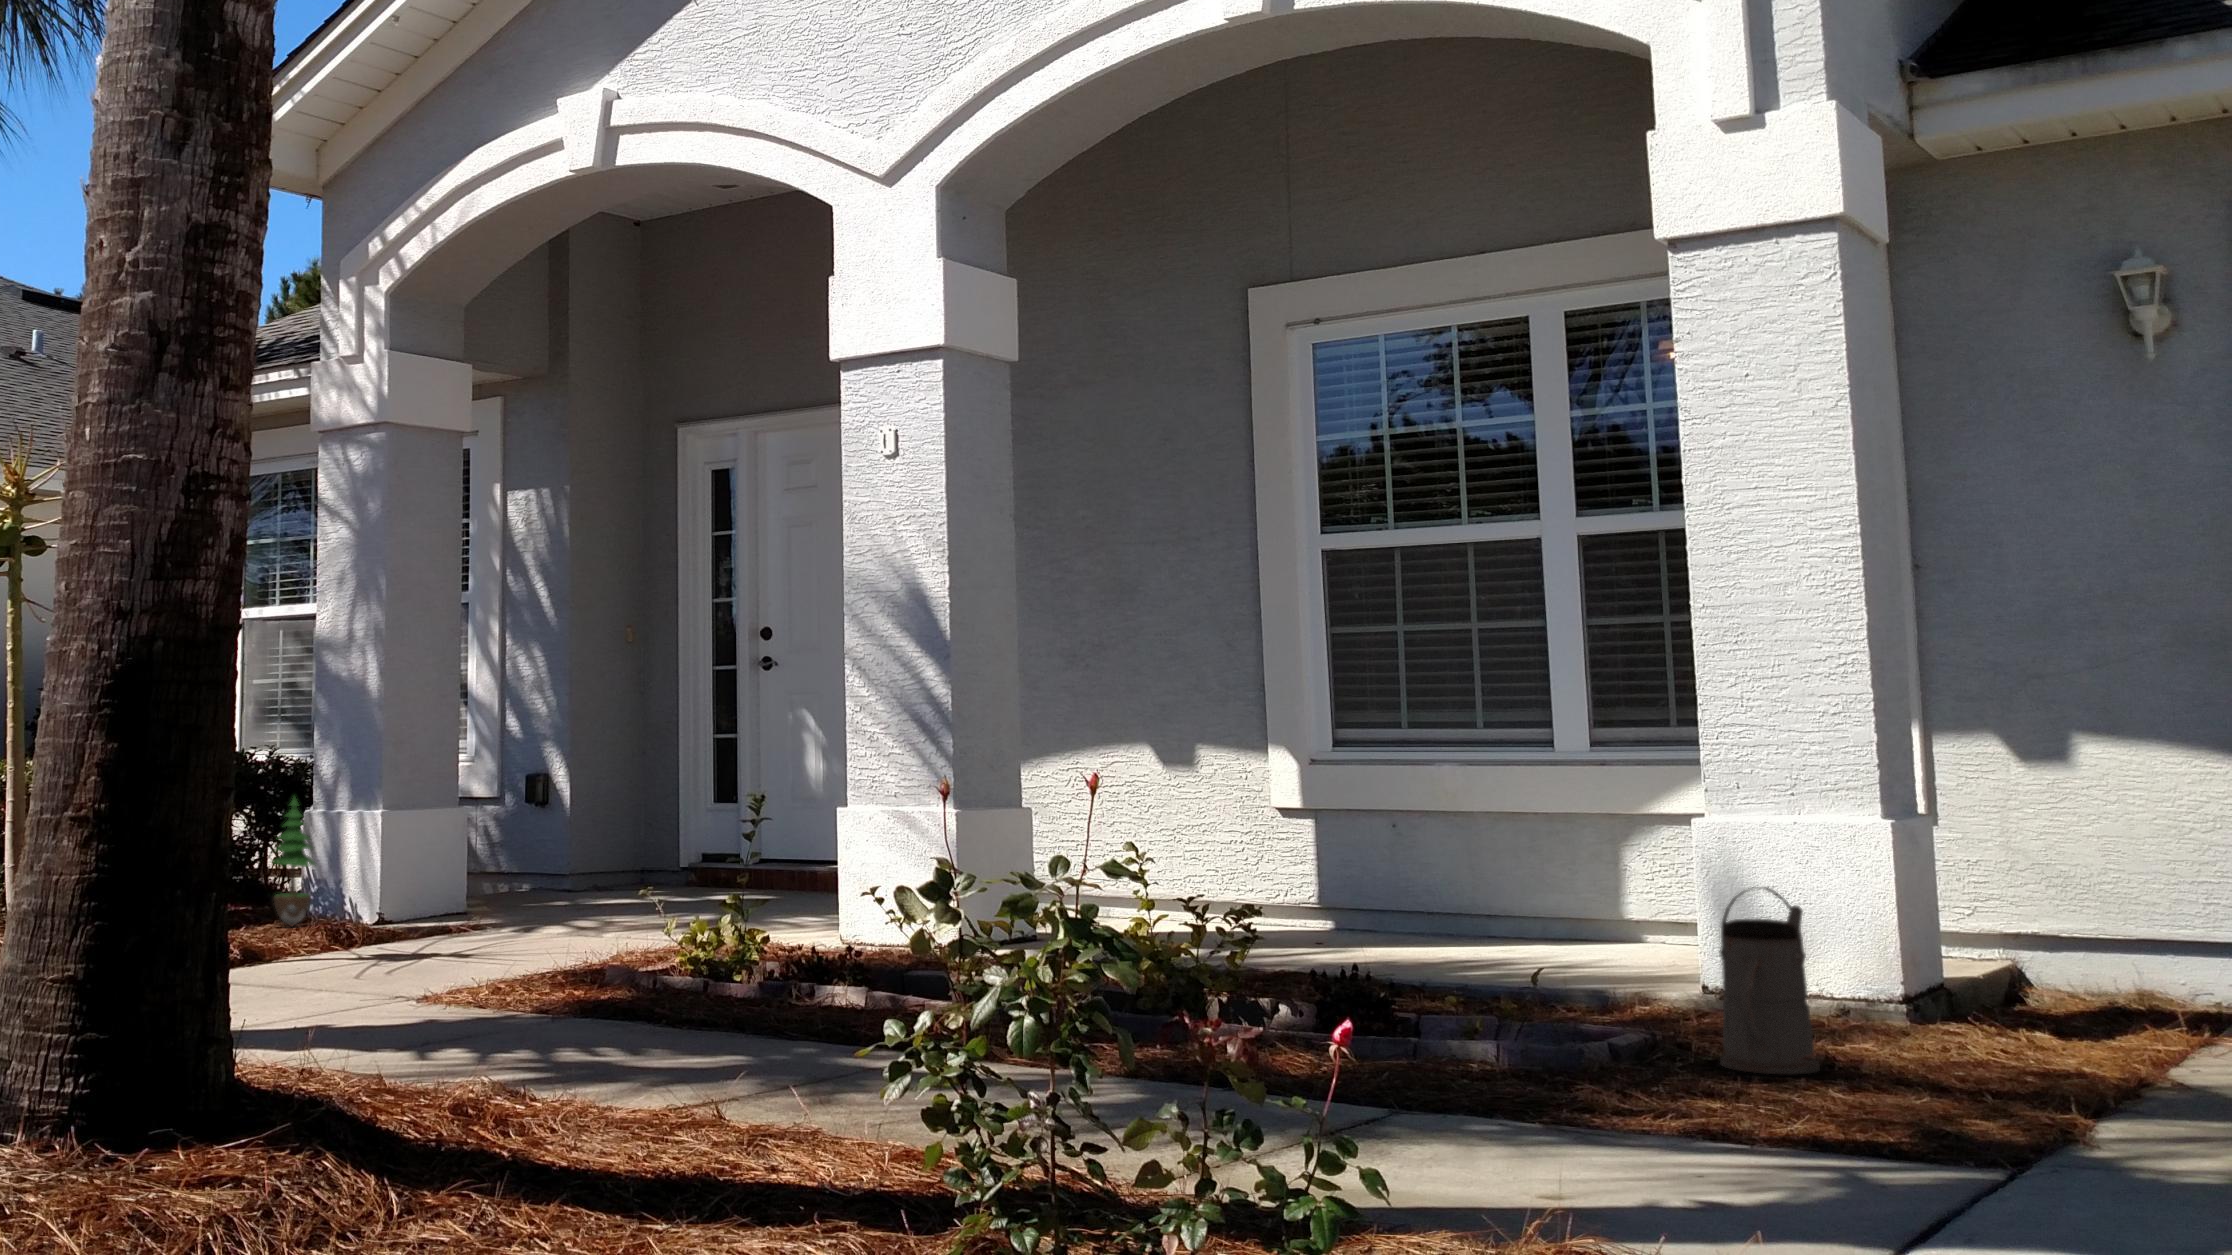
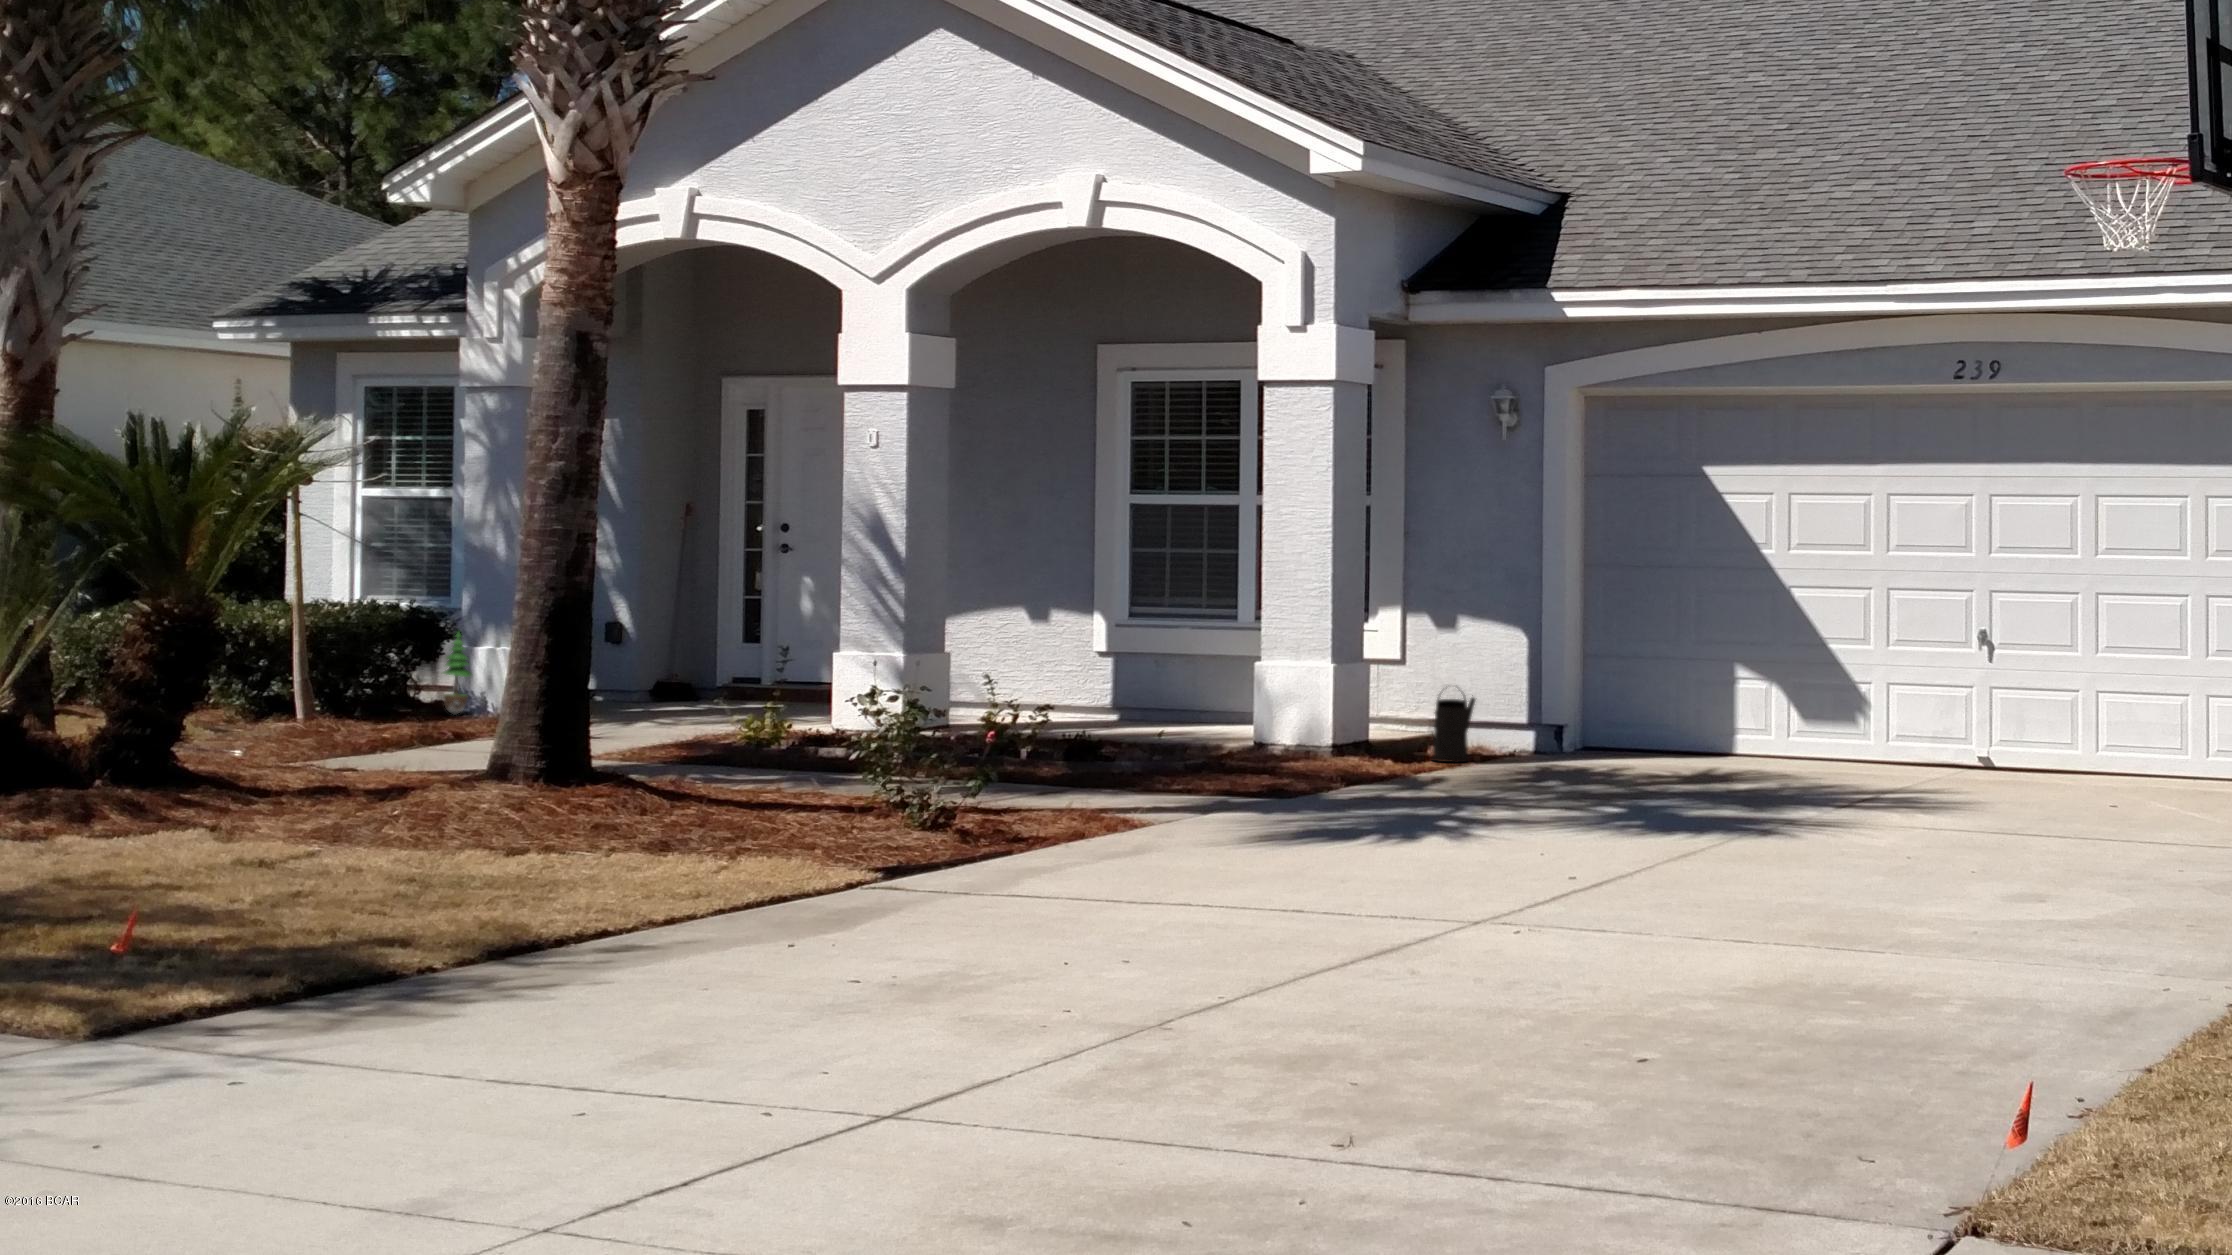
watering can: present [1720,887,1820,1074] -> present [1431,696,1475,762]

